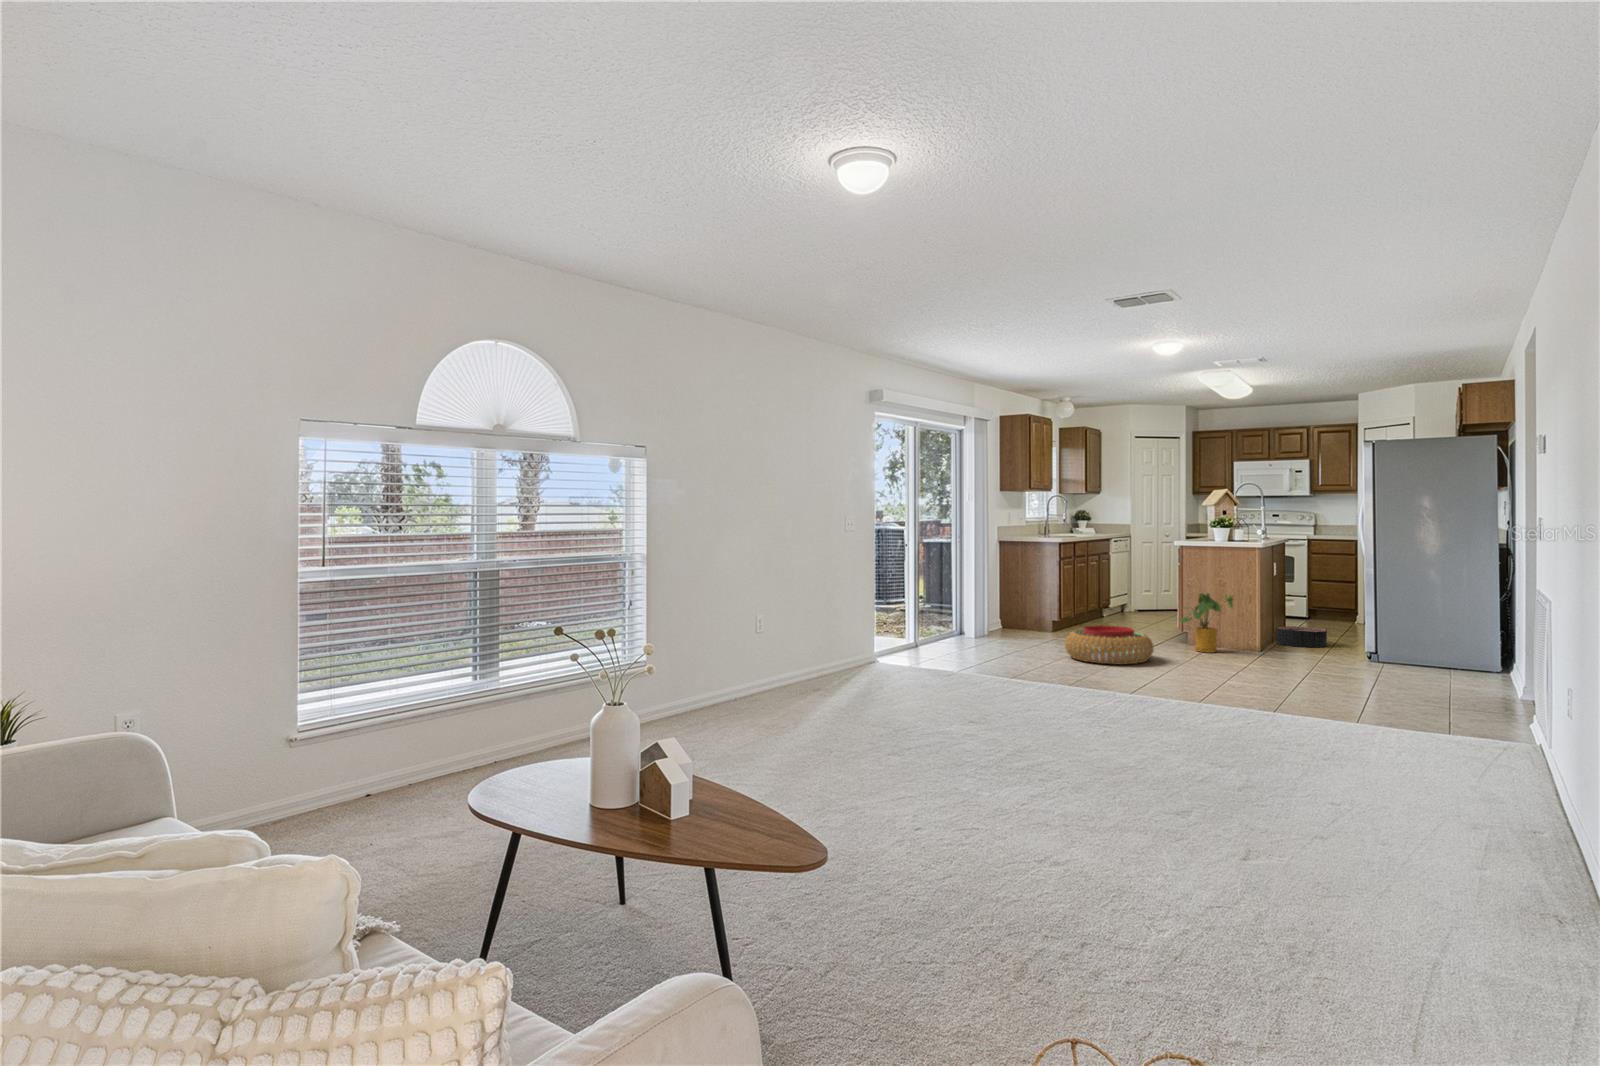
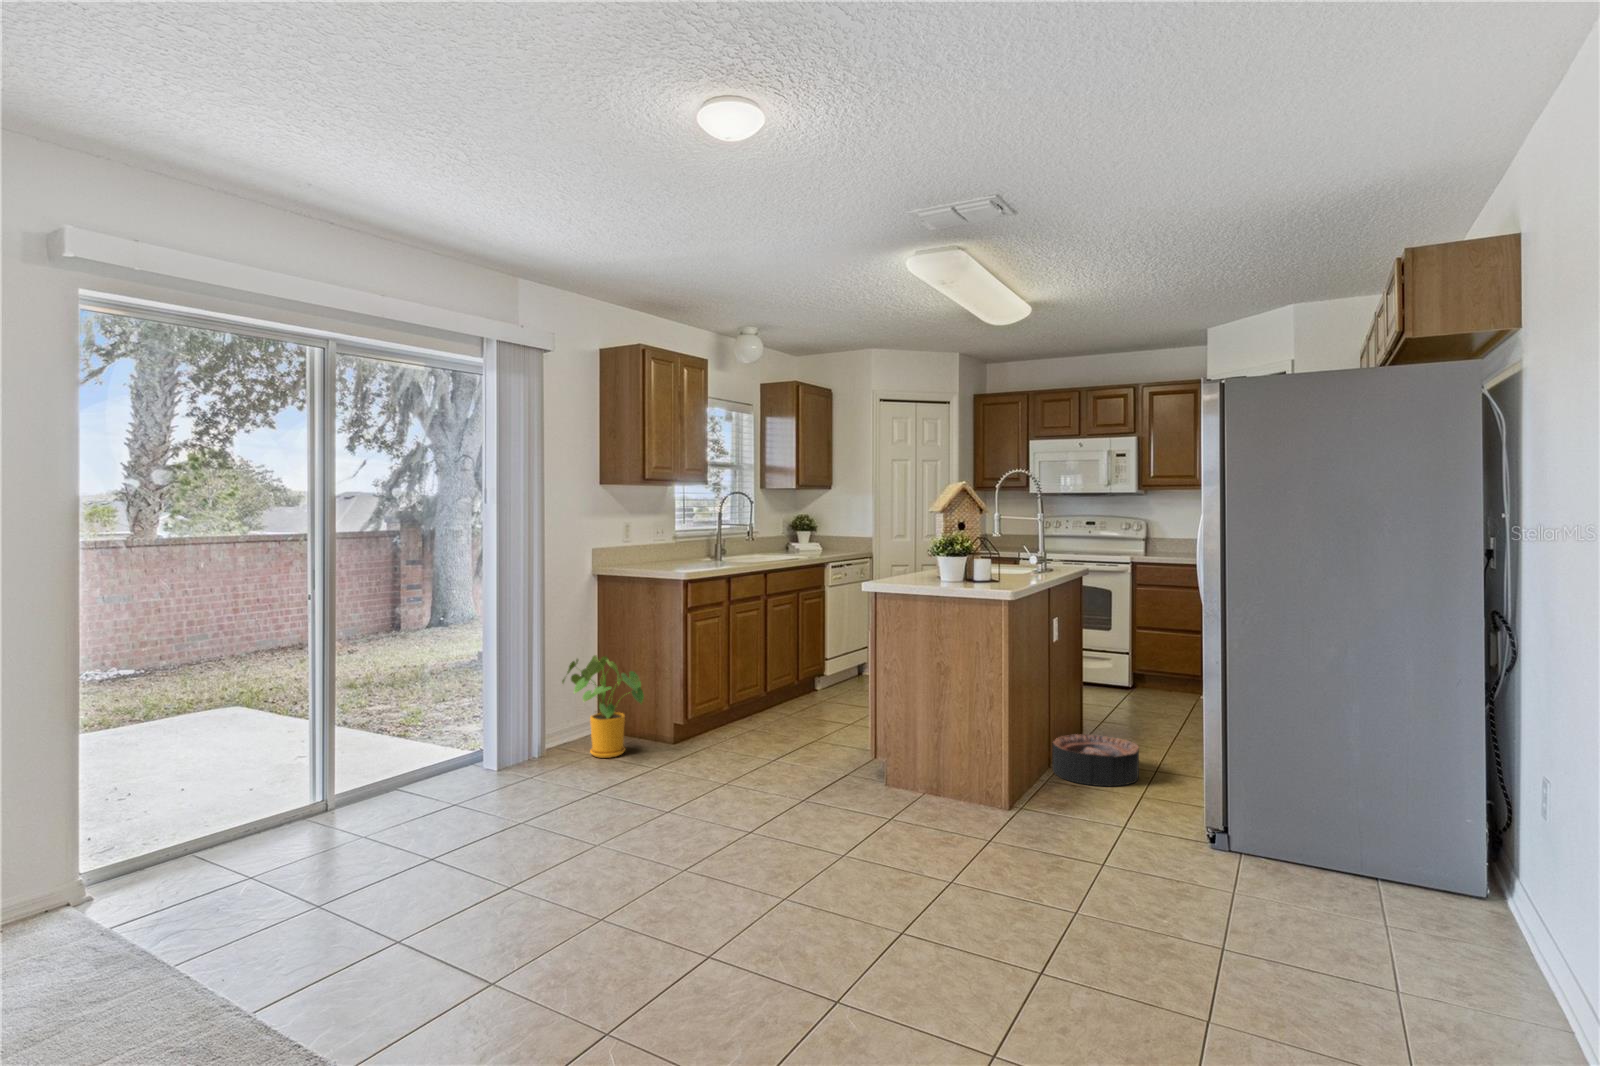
house plant: present [1181,593,1233,653] -> present [562,655,644,758]
pouf: present [1065,626,1154,664] -> none [562,773,753,891]

